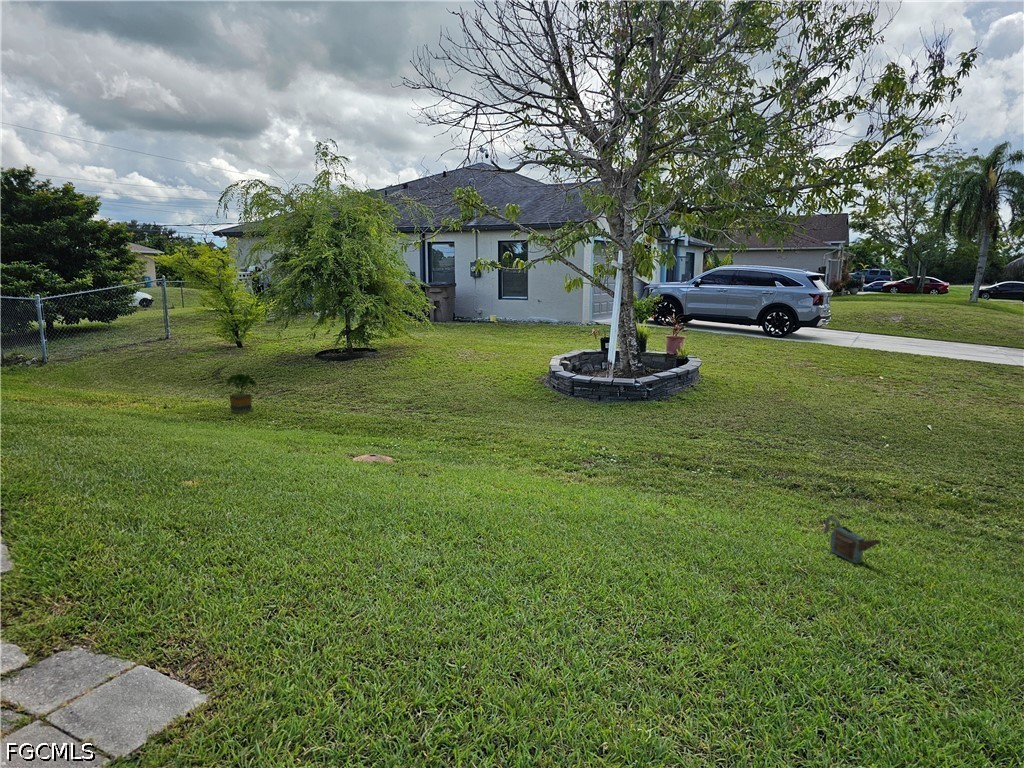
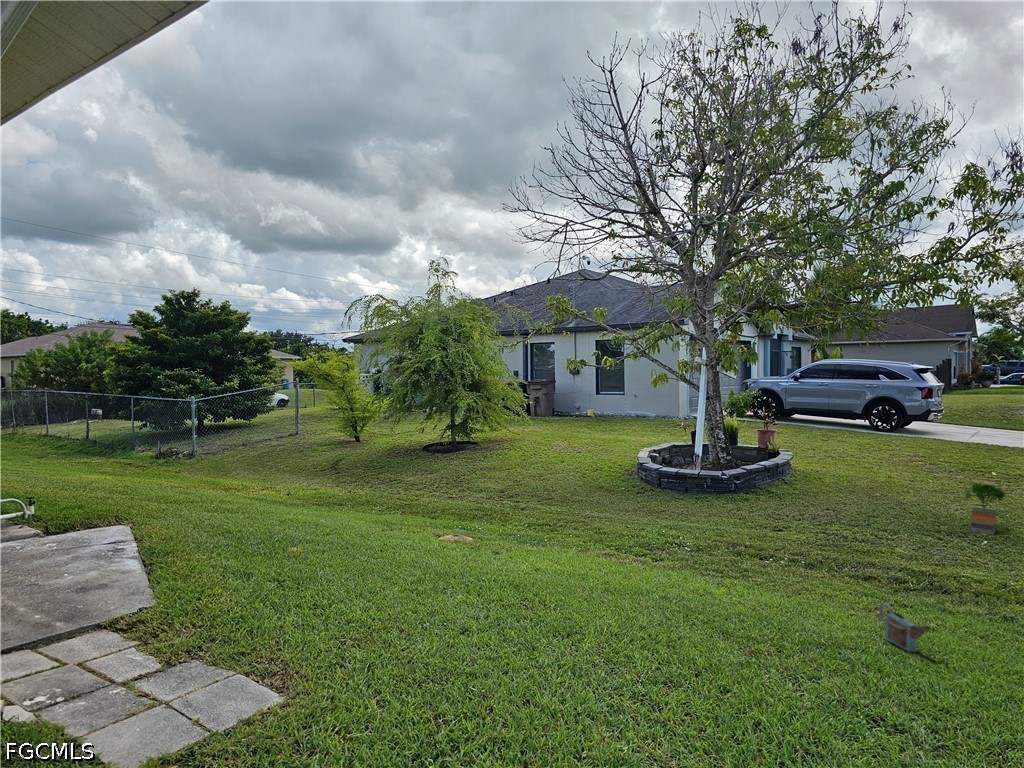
potted tree: present [227,374,256,414] -> present [965,483,1006,535]

